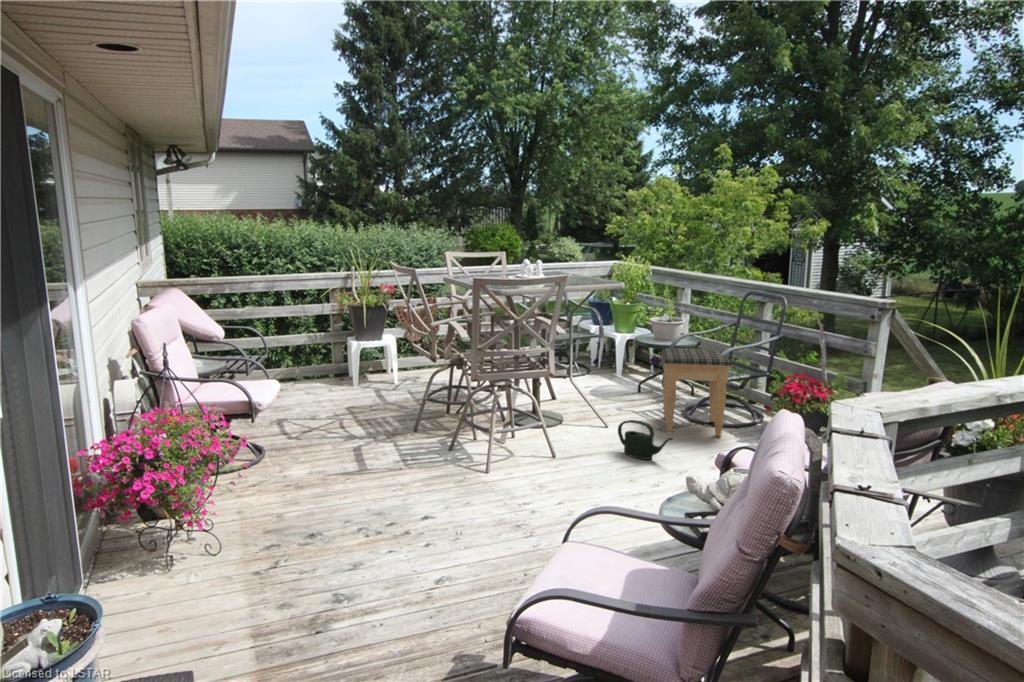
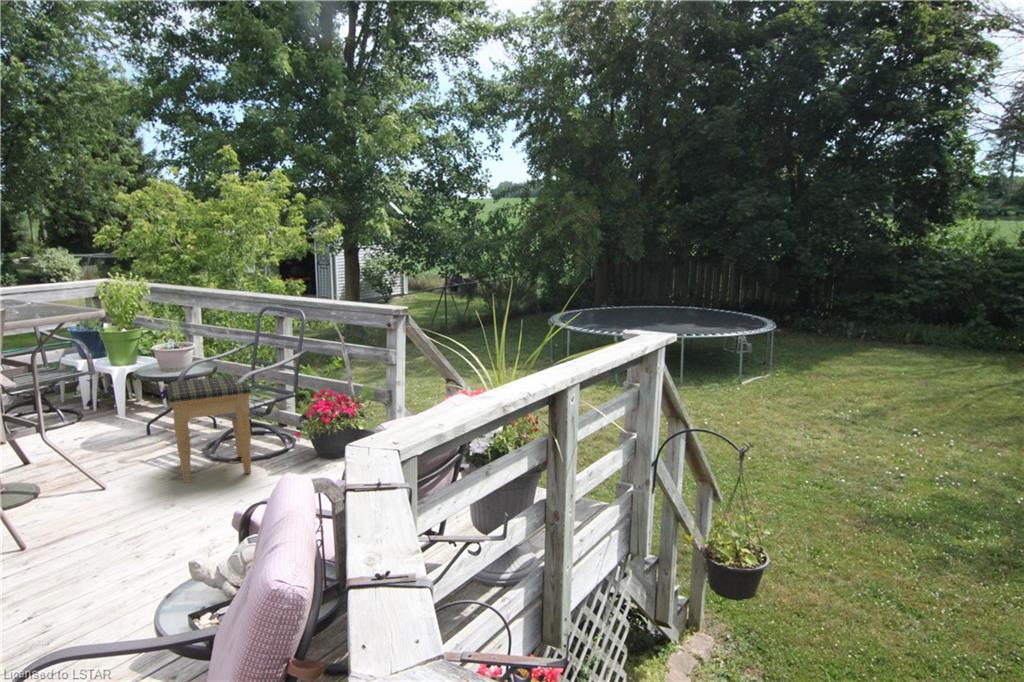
watering can: present [618,420,672,460] -> none [112,481,186,528]

